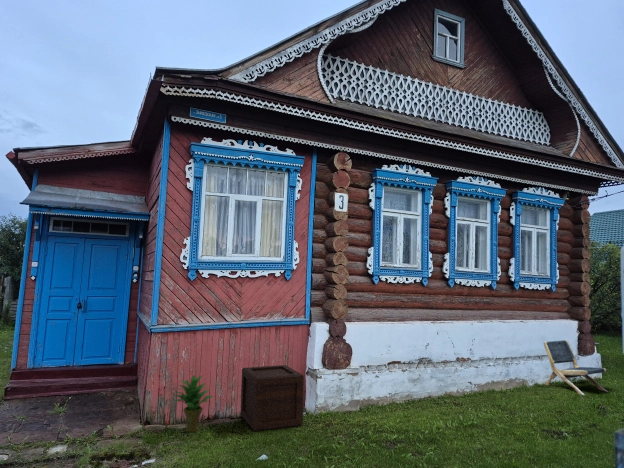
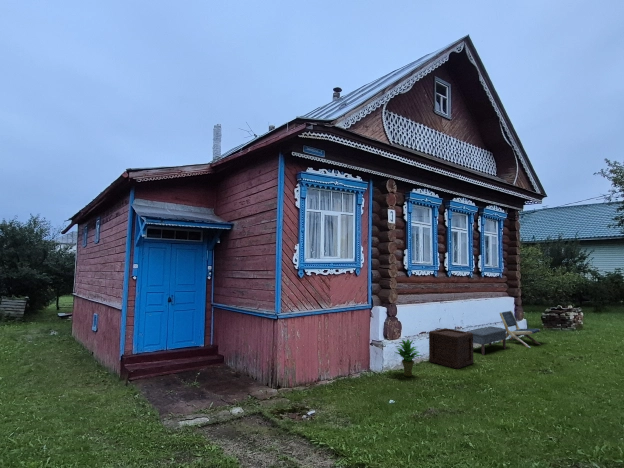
bench: none [474,361,542,401] -> present [467,326,506,355]
wooden crate: present [240,365,304,431] -> present [429,328,473,369]
potted plant: present [174,376,212,432] -> present [396,340,421,376]

